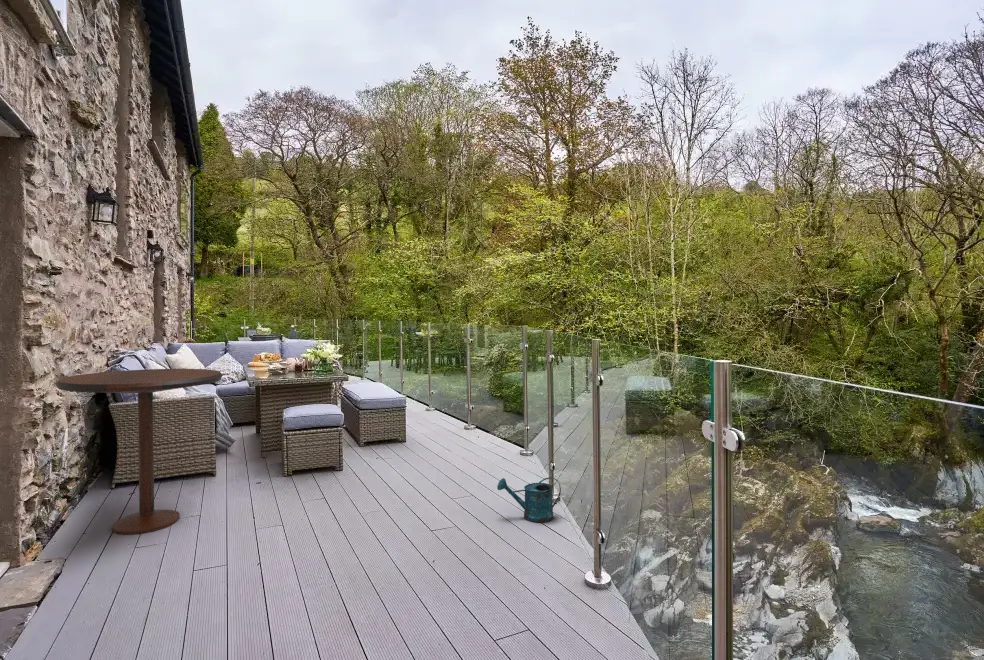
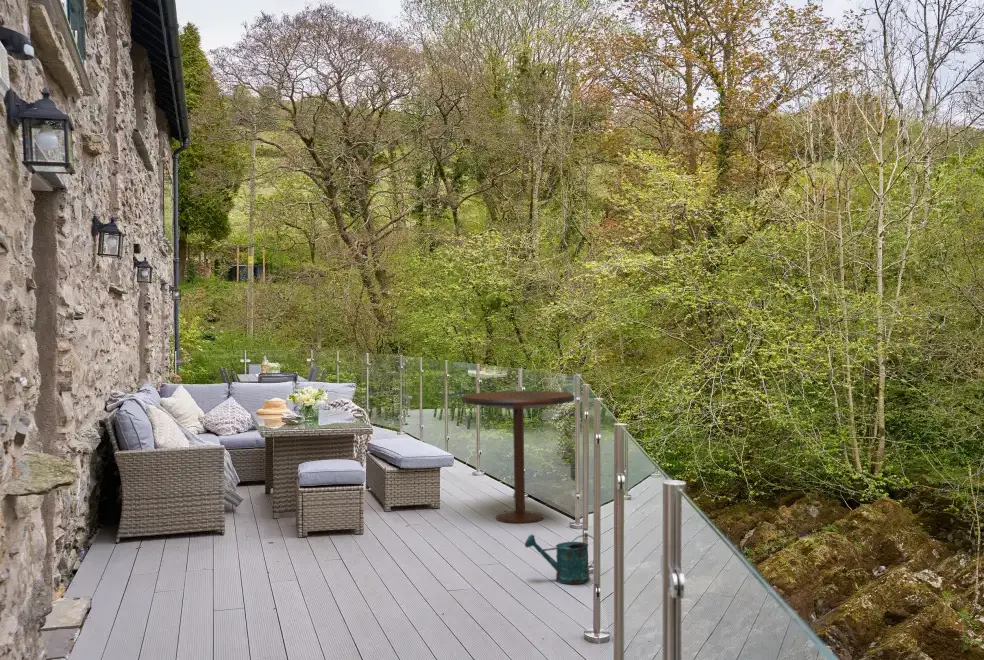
pedestal table: present [55,369,223,534] -> present [461,391,576,523]

